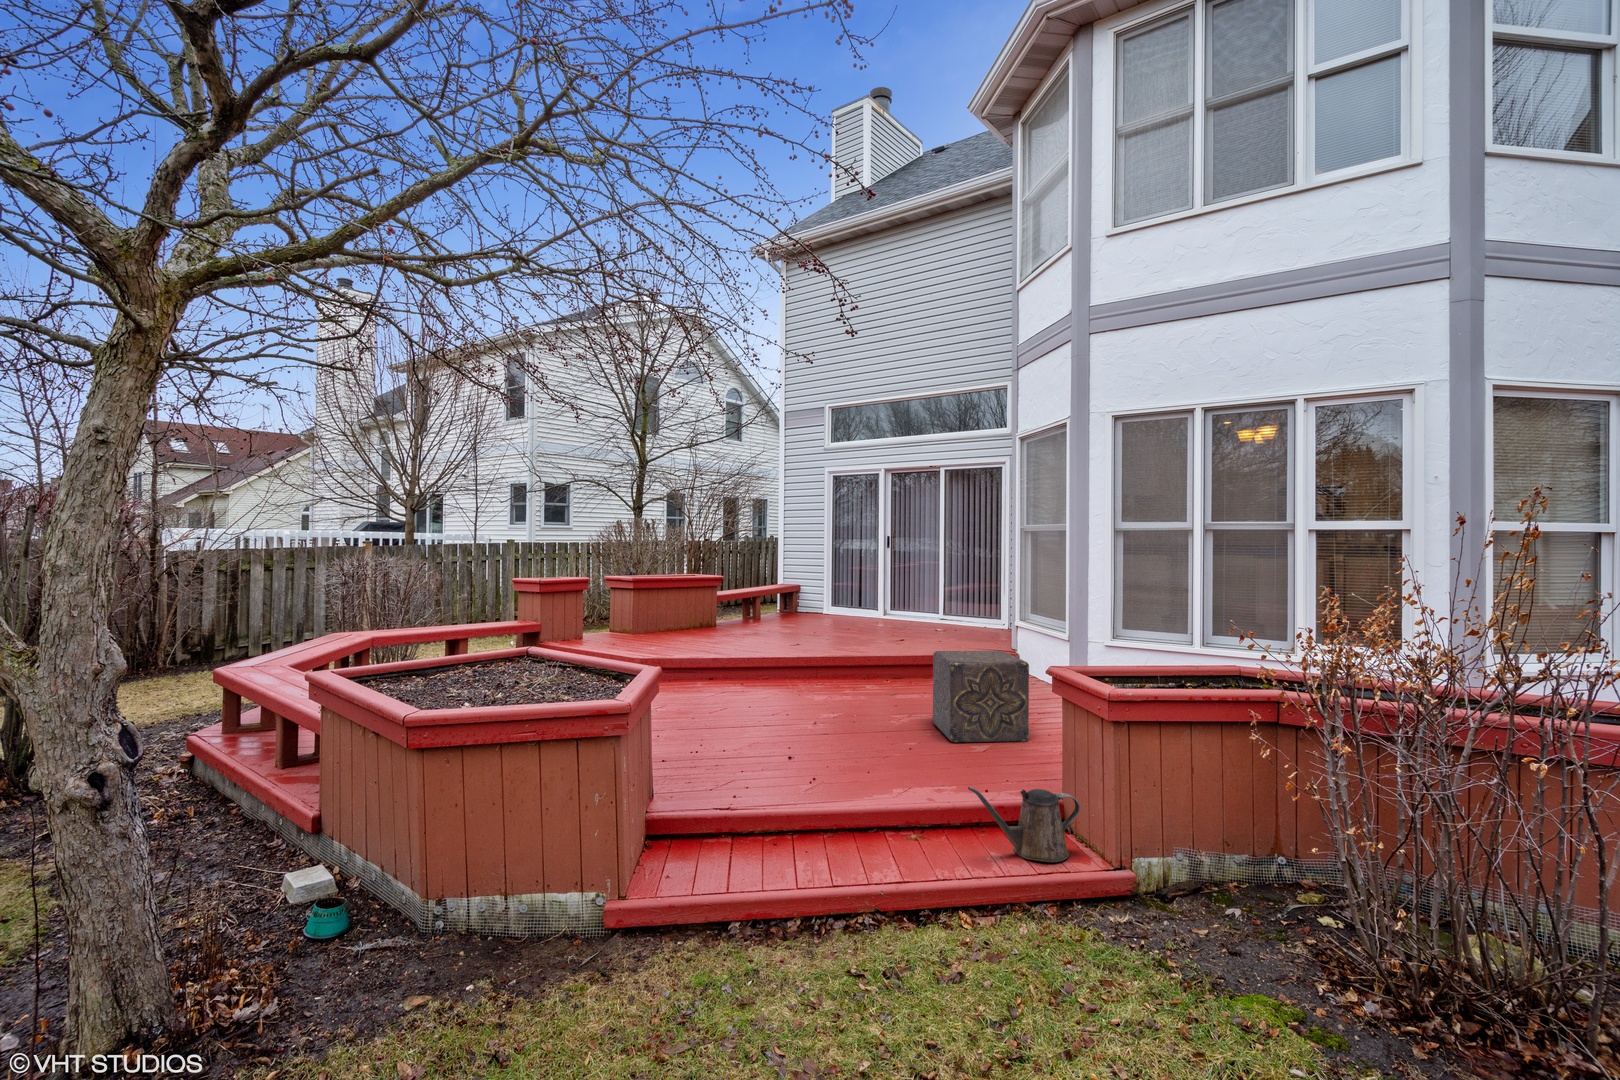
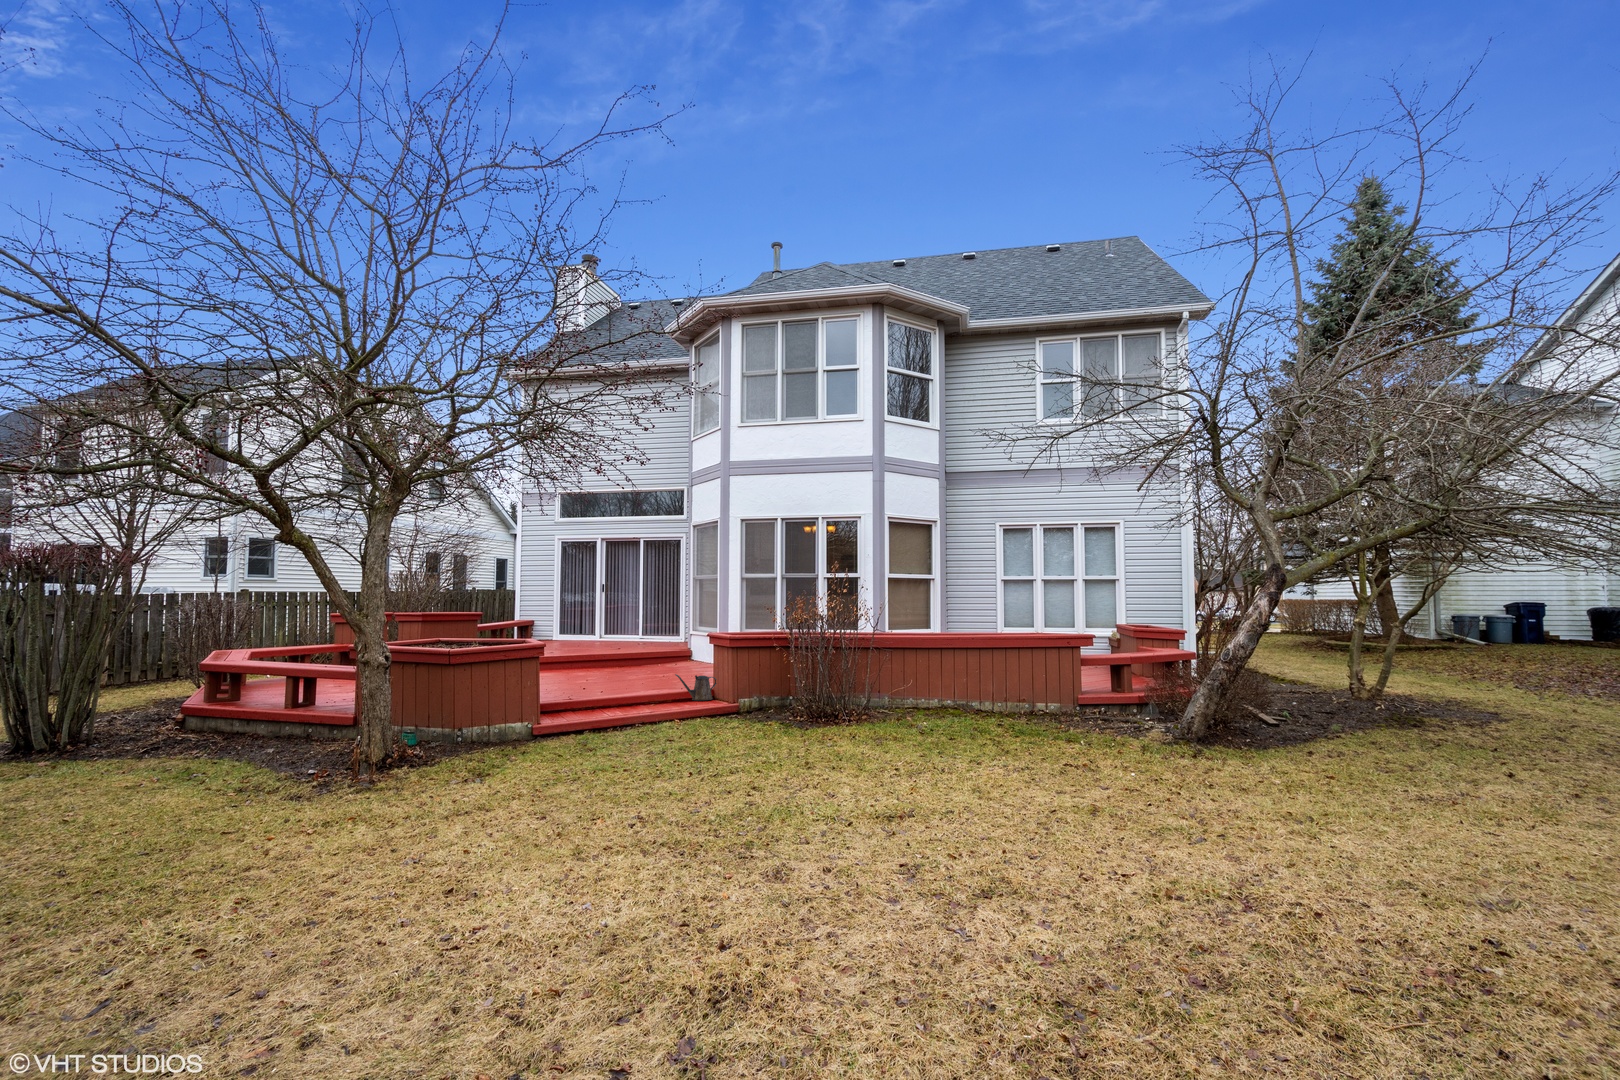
ottoman: present [933,651,1029,742] -> none [650,637,698,679]

